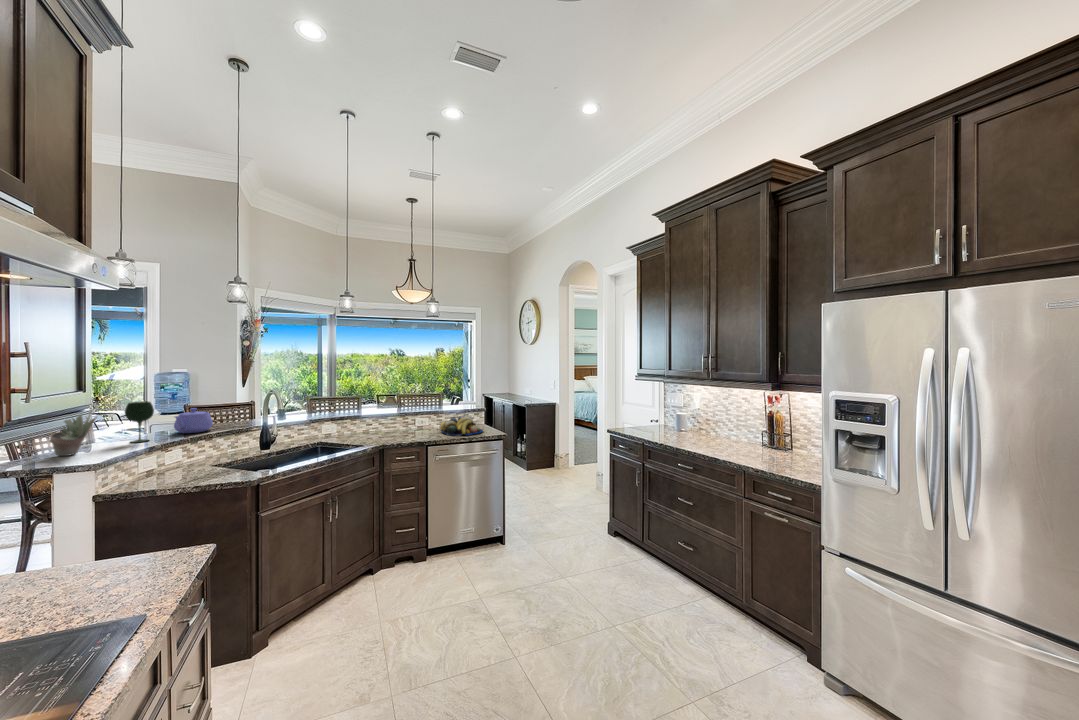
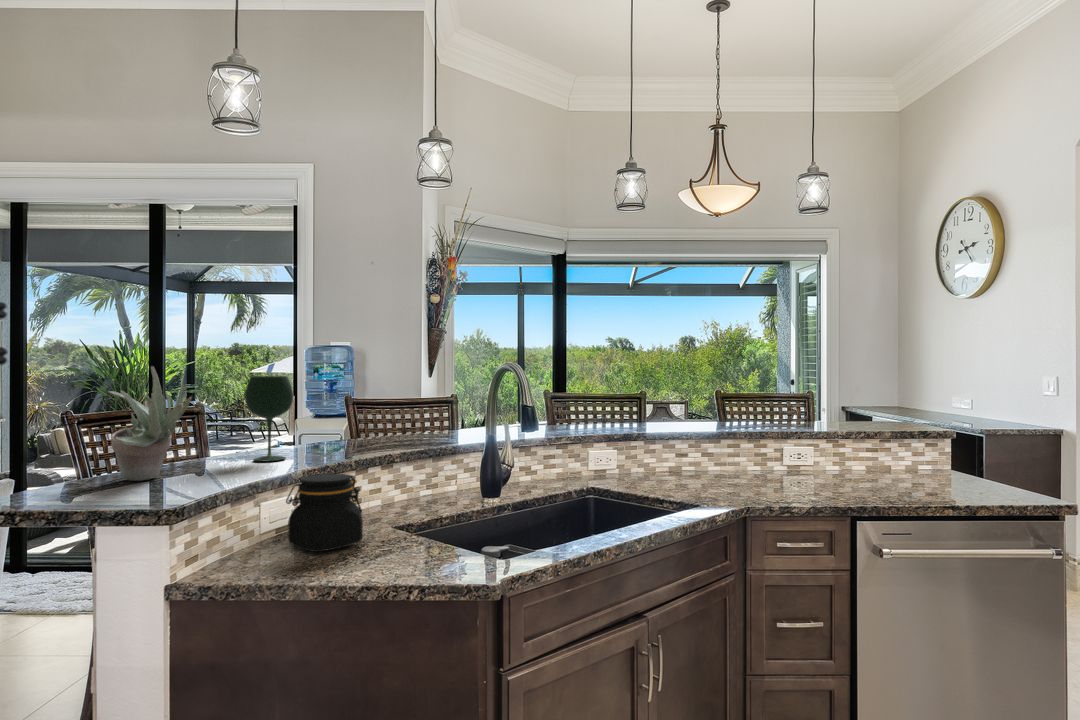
teapot: present [174,408,213,433] -> none [327,397,393,448]
fruit bowl: present [440,416,483,436] -> none [853,445,978,498]
jar: none [154,445,194,478] -> present [286,473,363,551]

